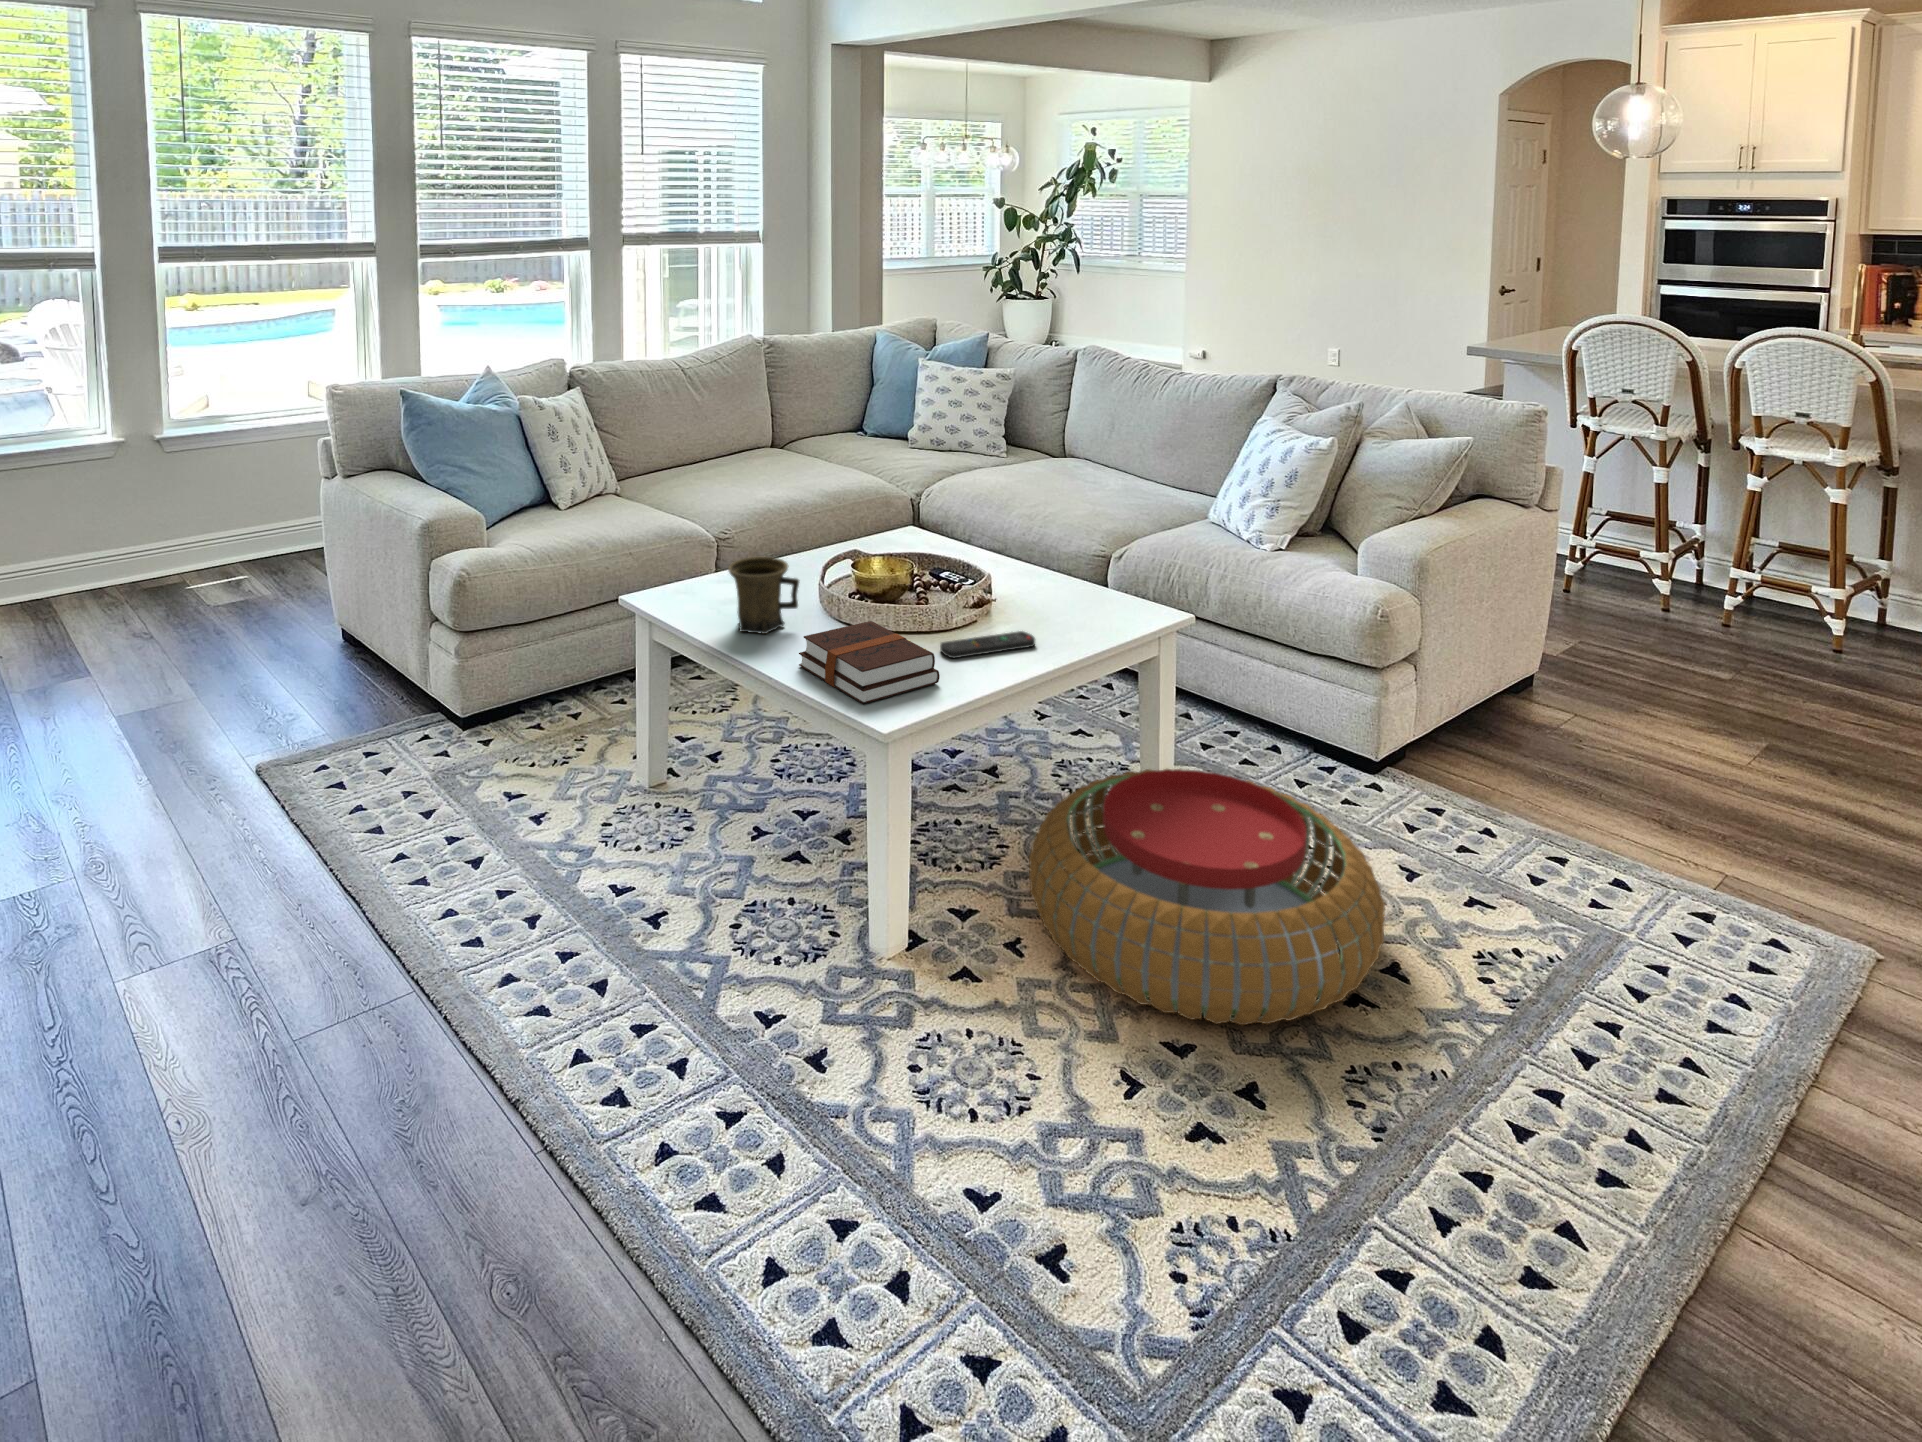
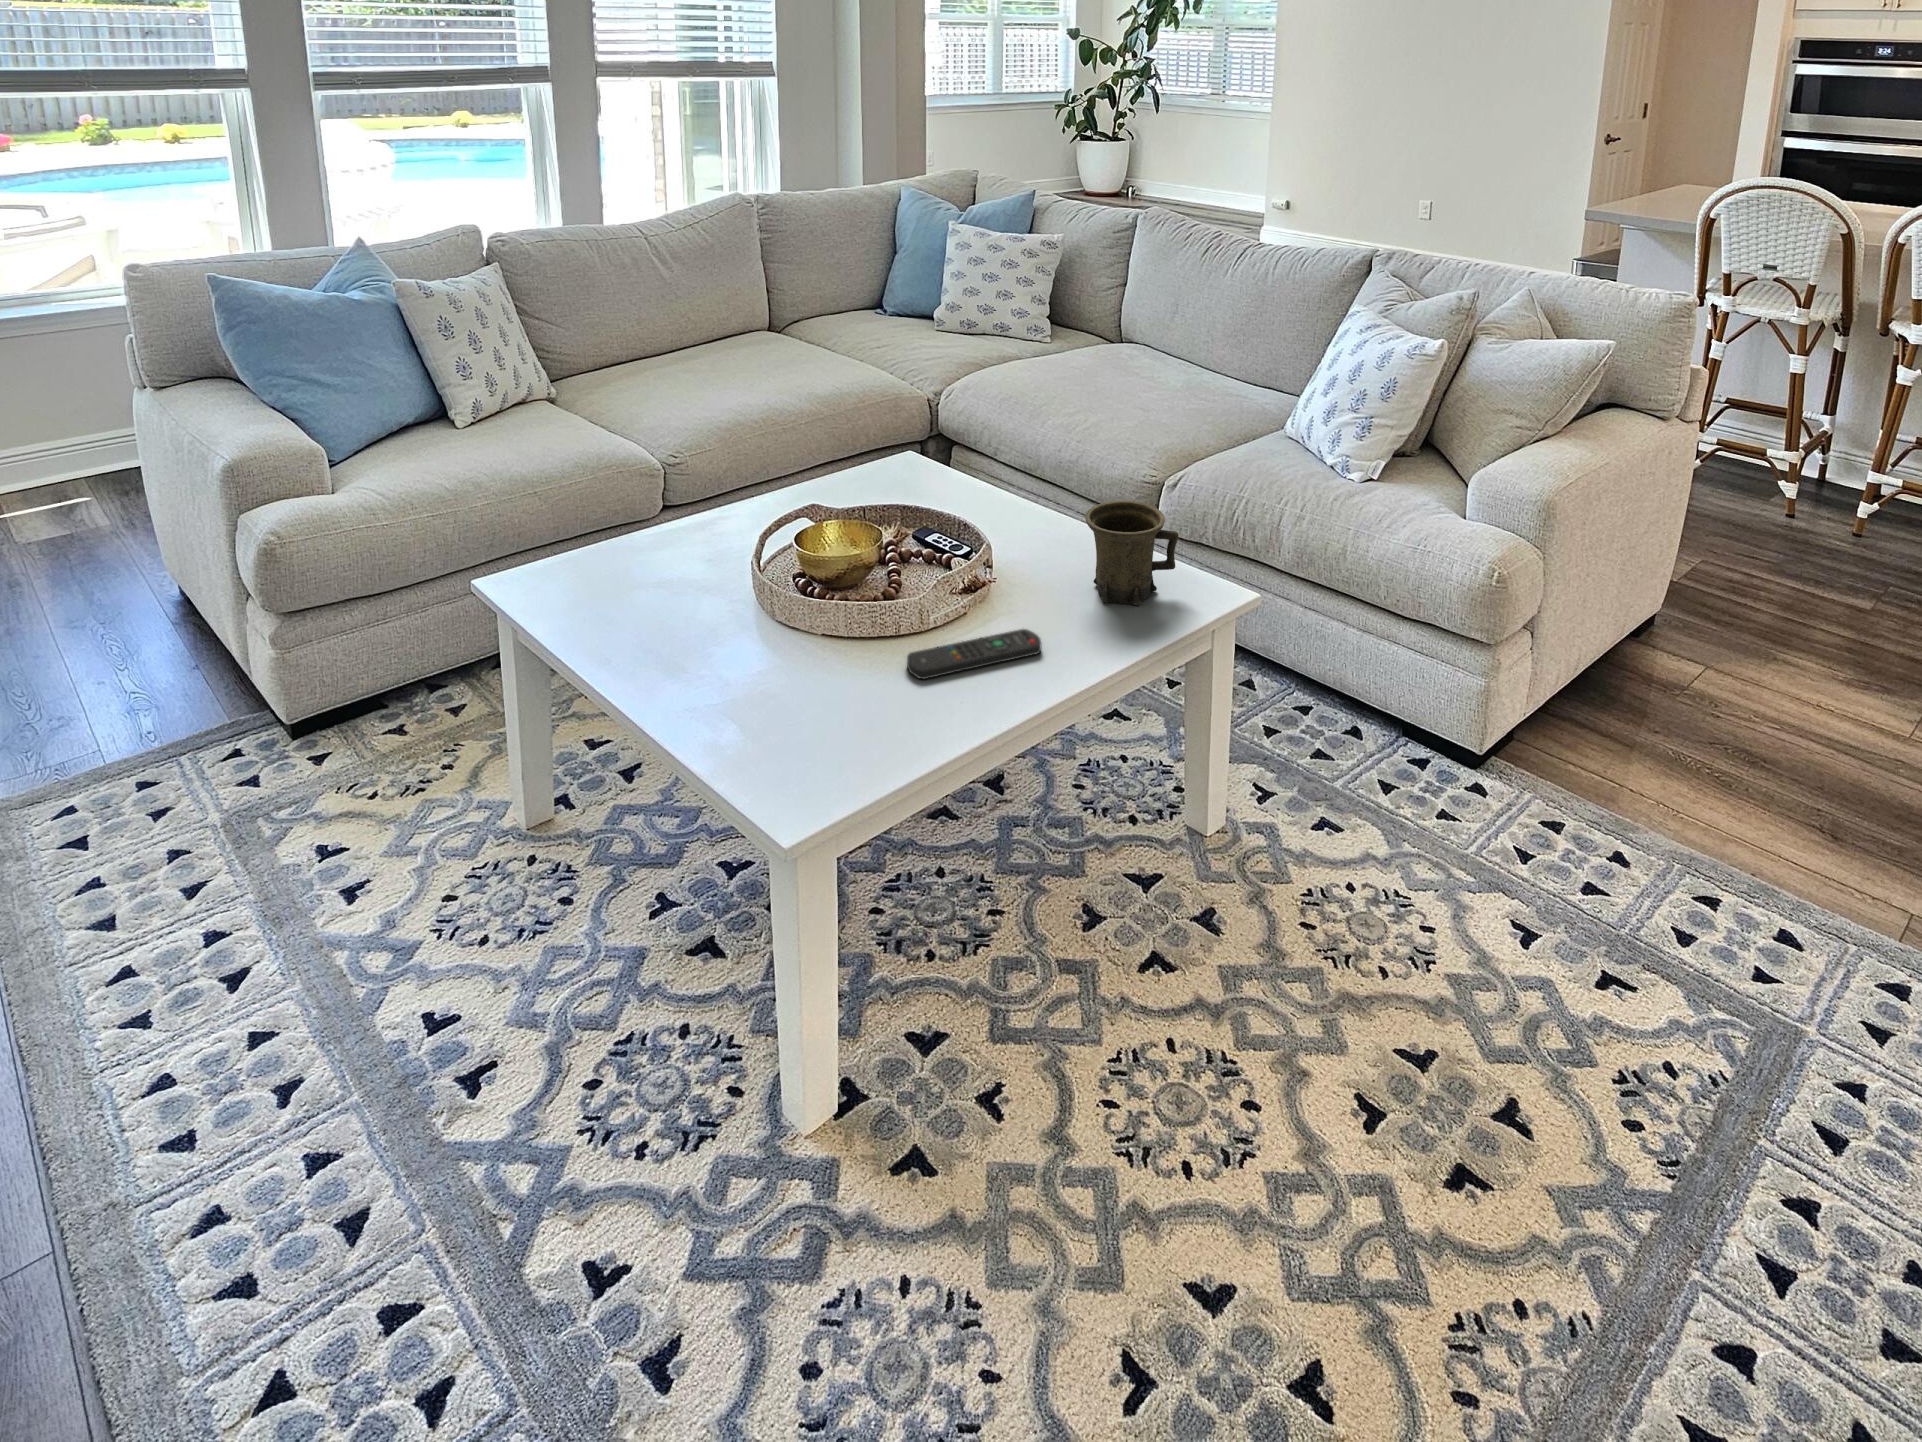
mug: present [728,556,799,634] -> present [1085,501,1179,605]
hardback book: present [799,621,940,704] -> none [695,628,893,778]
pouf: present [1029,769,1385,1025] -> none [1017,808,1504,1246]

